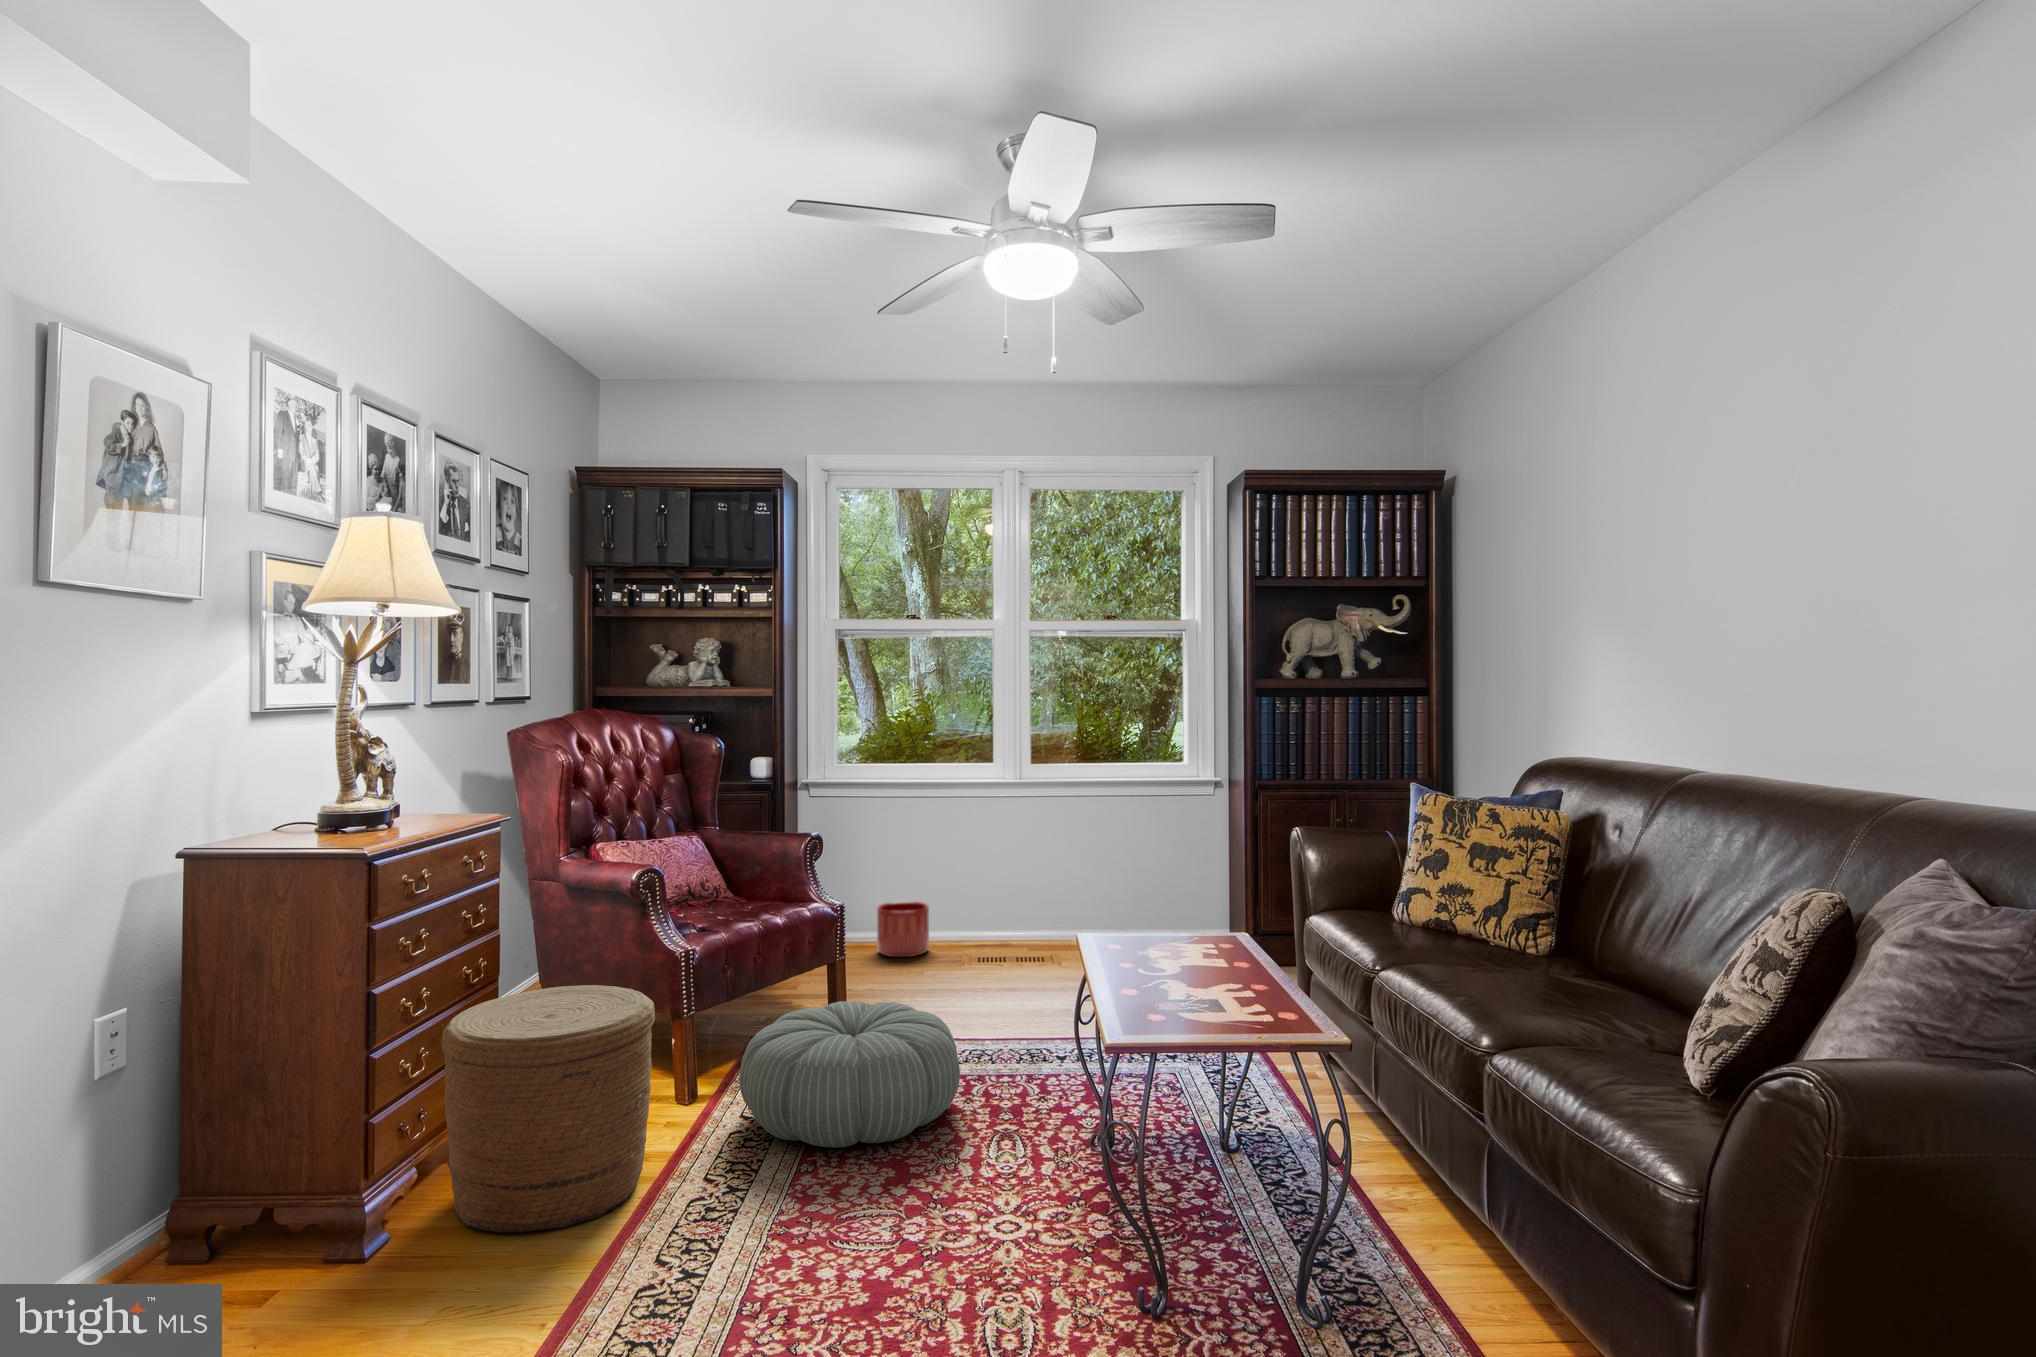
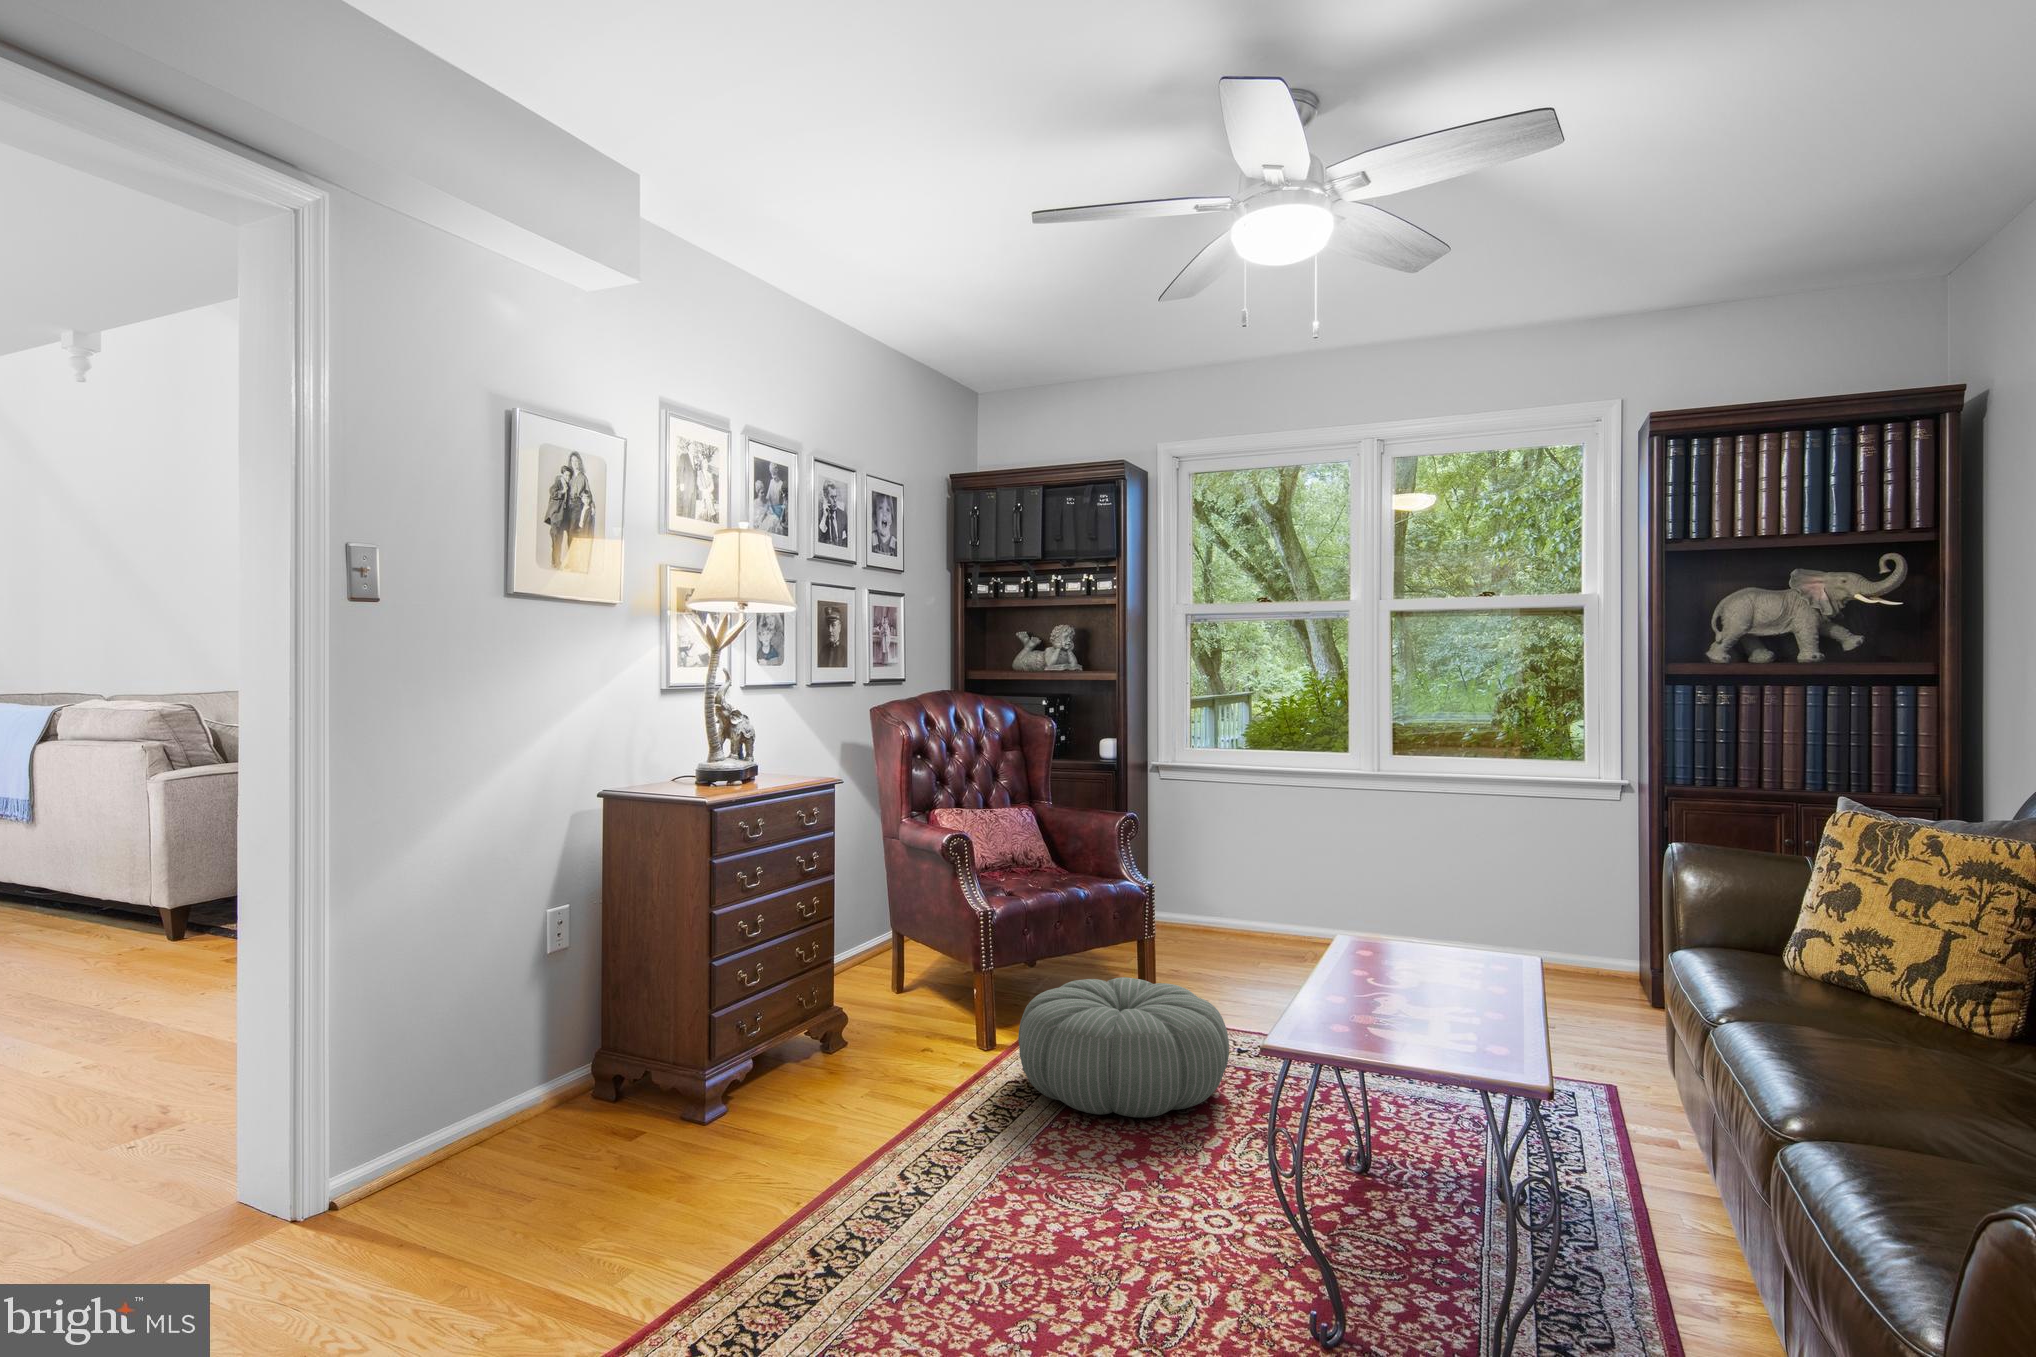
planter: present [877,901,929,957] -> none [1222,891,1275,948]
woven basket: present [442,985,655,1233] -> none [762,929,933,1133]

